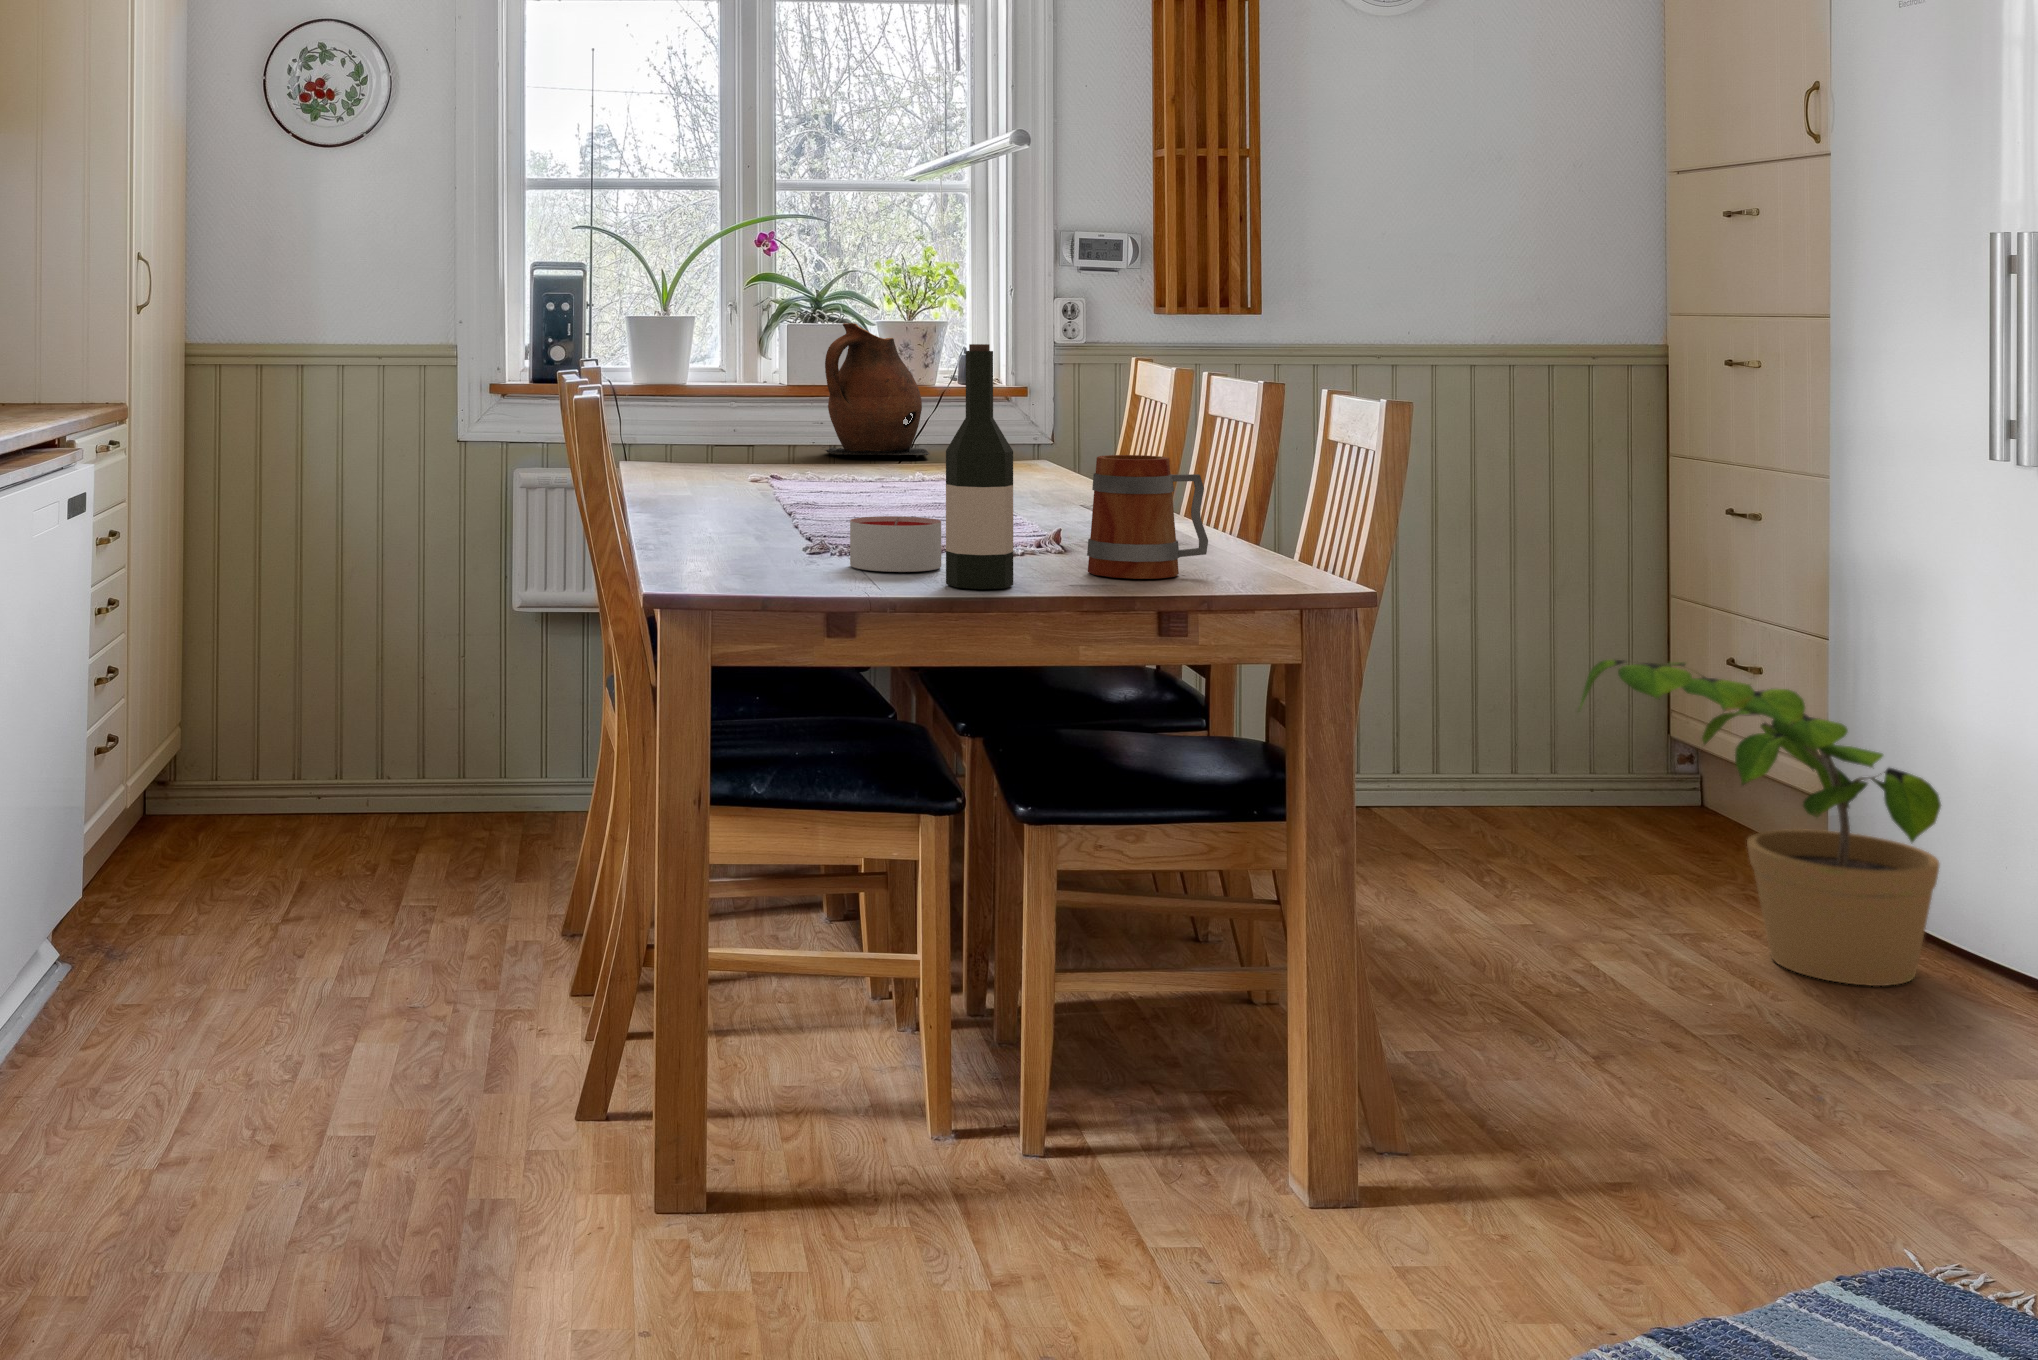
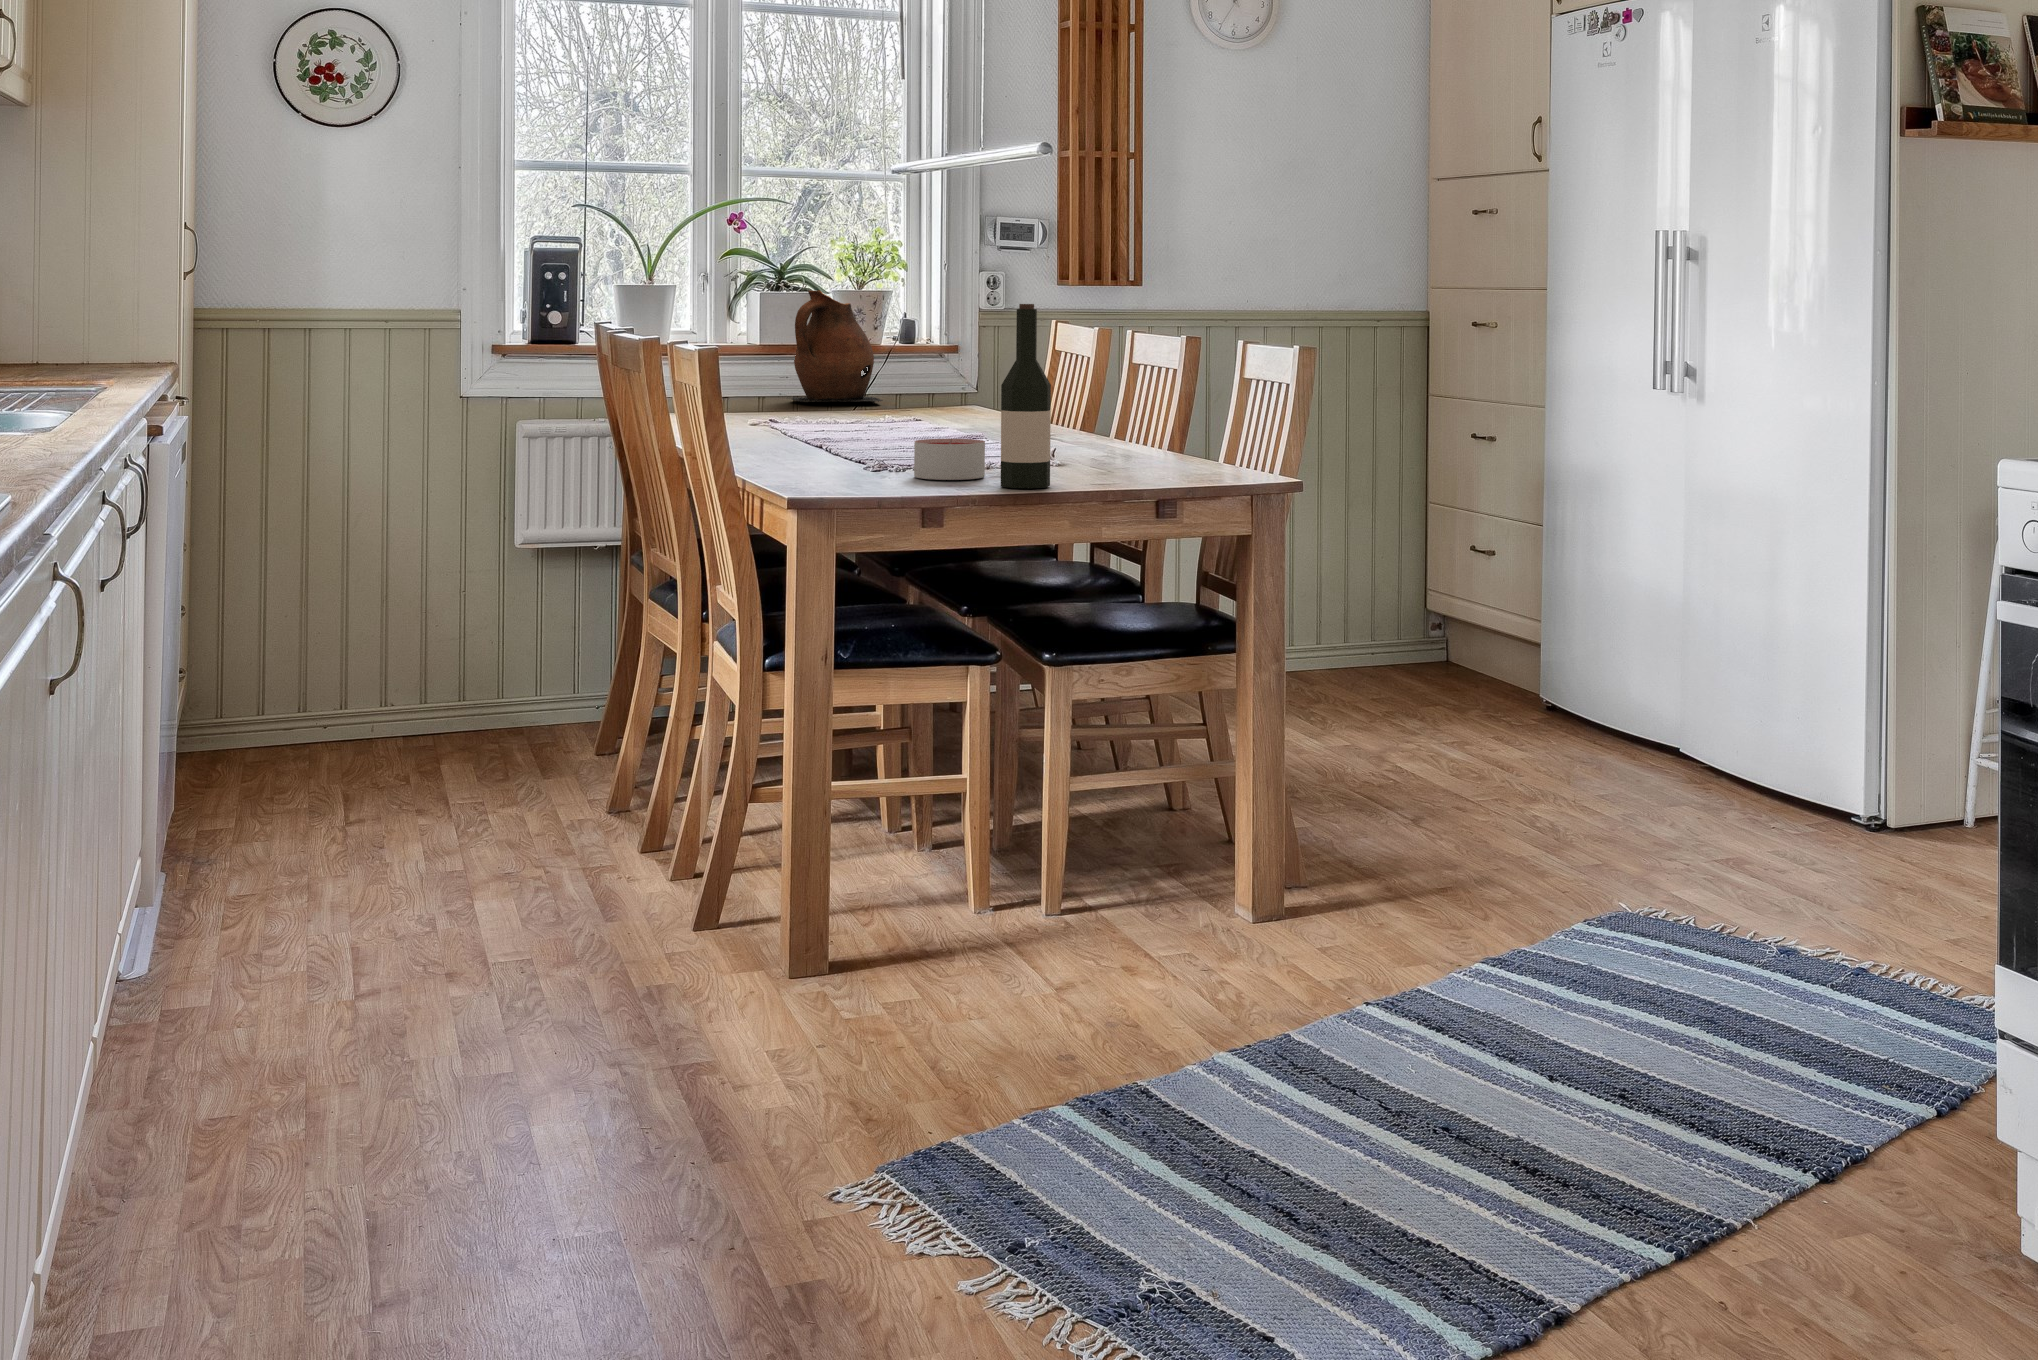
mug: present [1087,455,1208,579] -> none [1093,388,1180,479]
potted plant: present [1580,660,1941,986] -> none [1388,540,1622,762]

